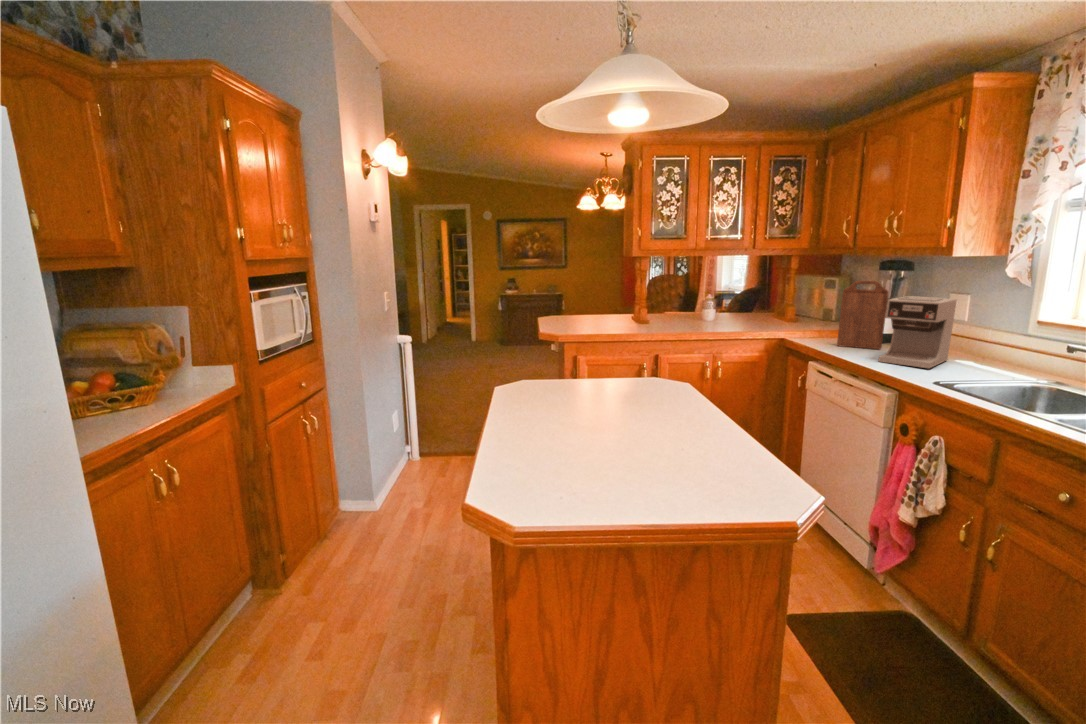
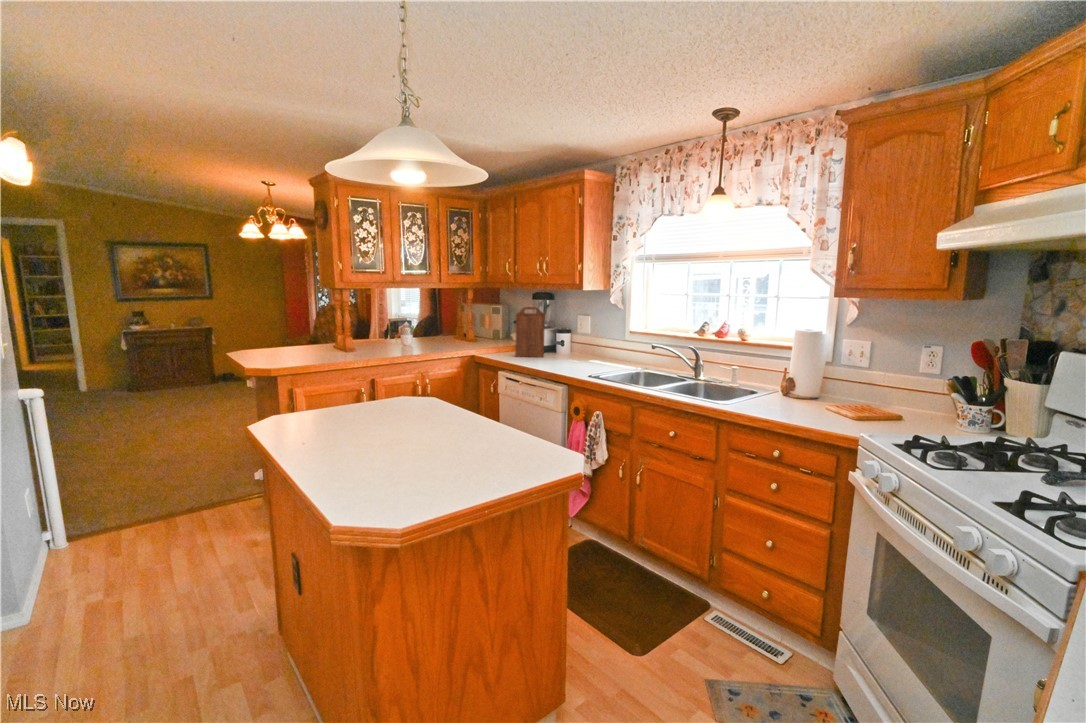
coffee maker: present [879,296,956,368] -> none [548,317,586,367]

